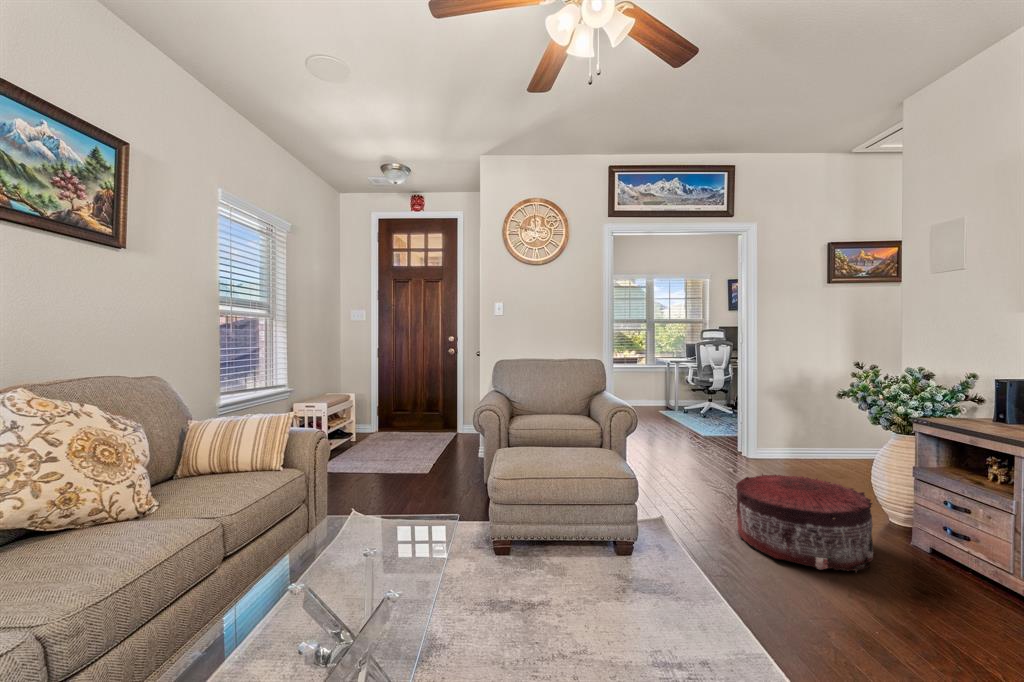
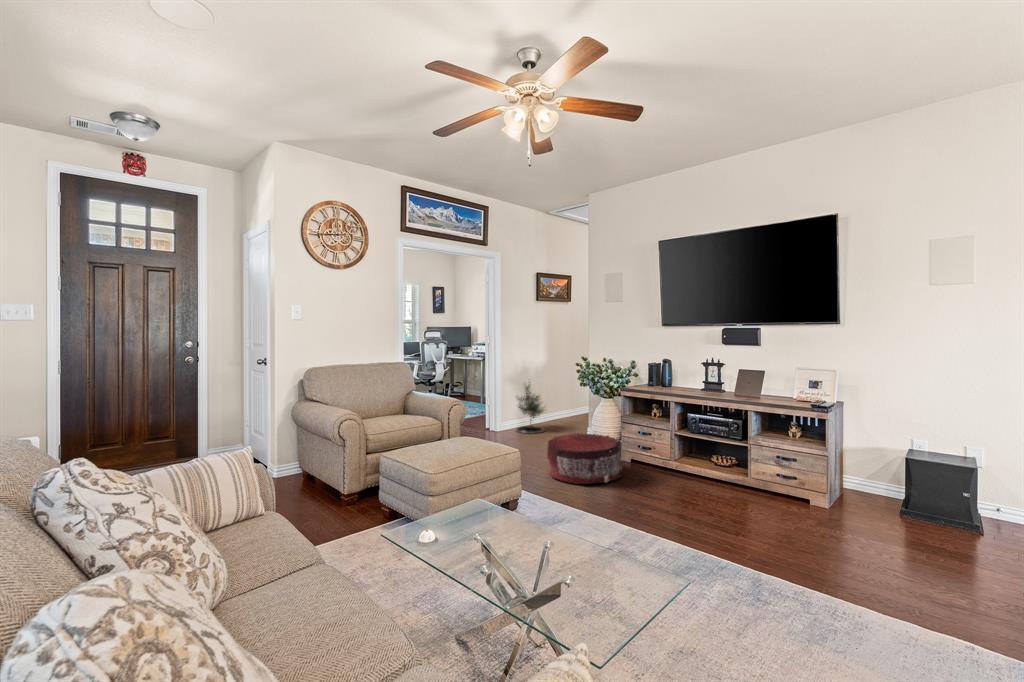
potted tree: none [775,390,827,469] -> present [516,385,544,434]

